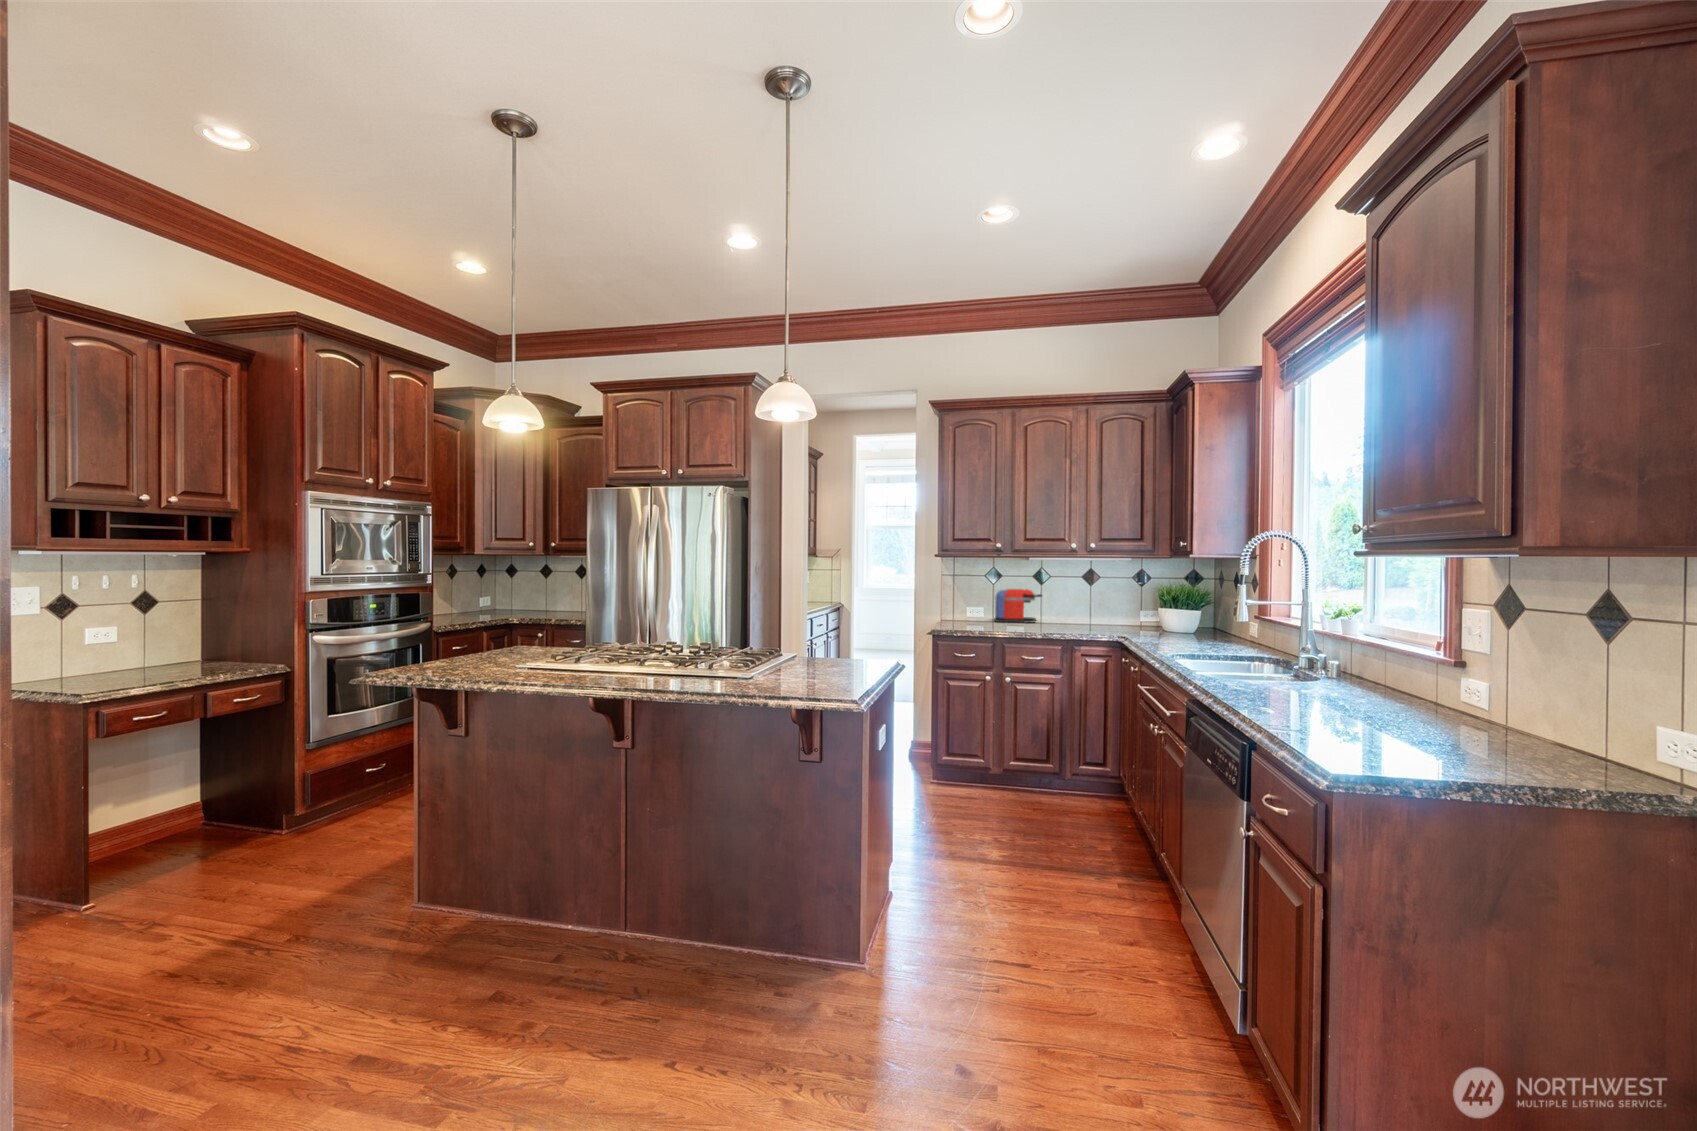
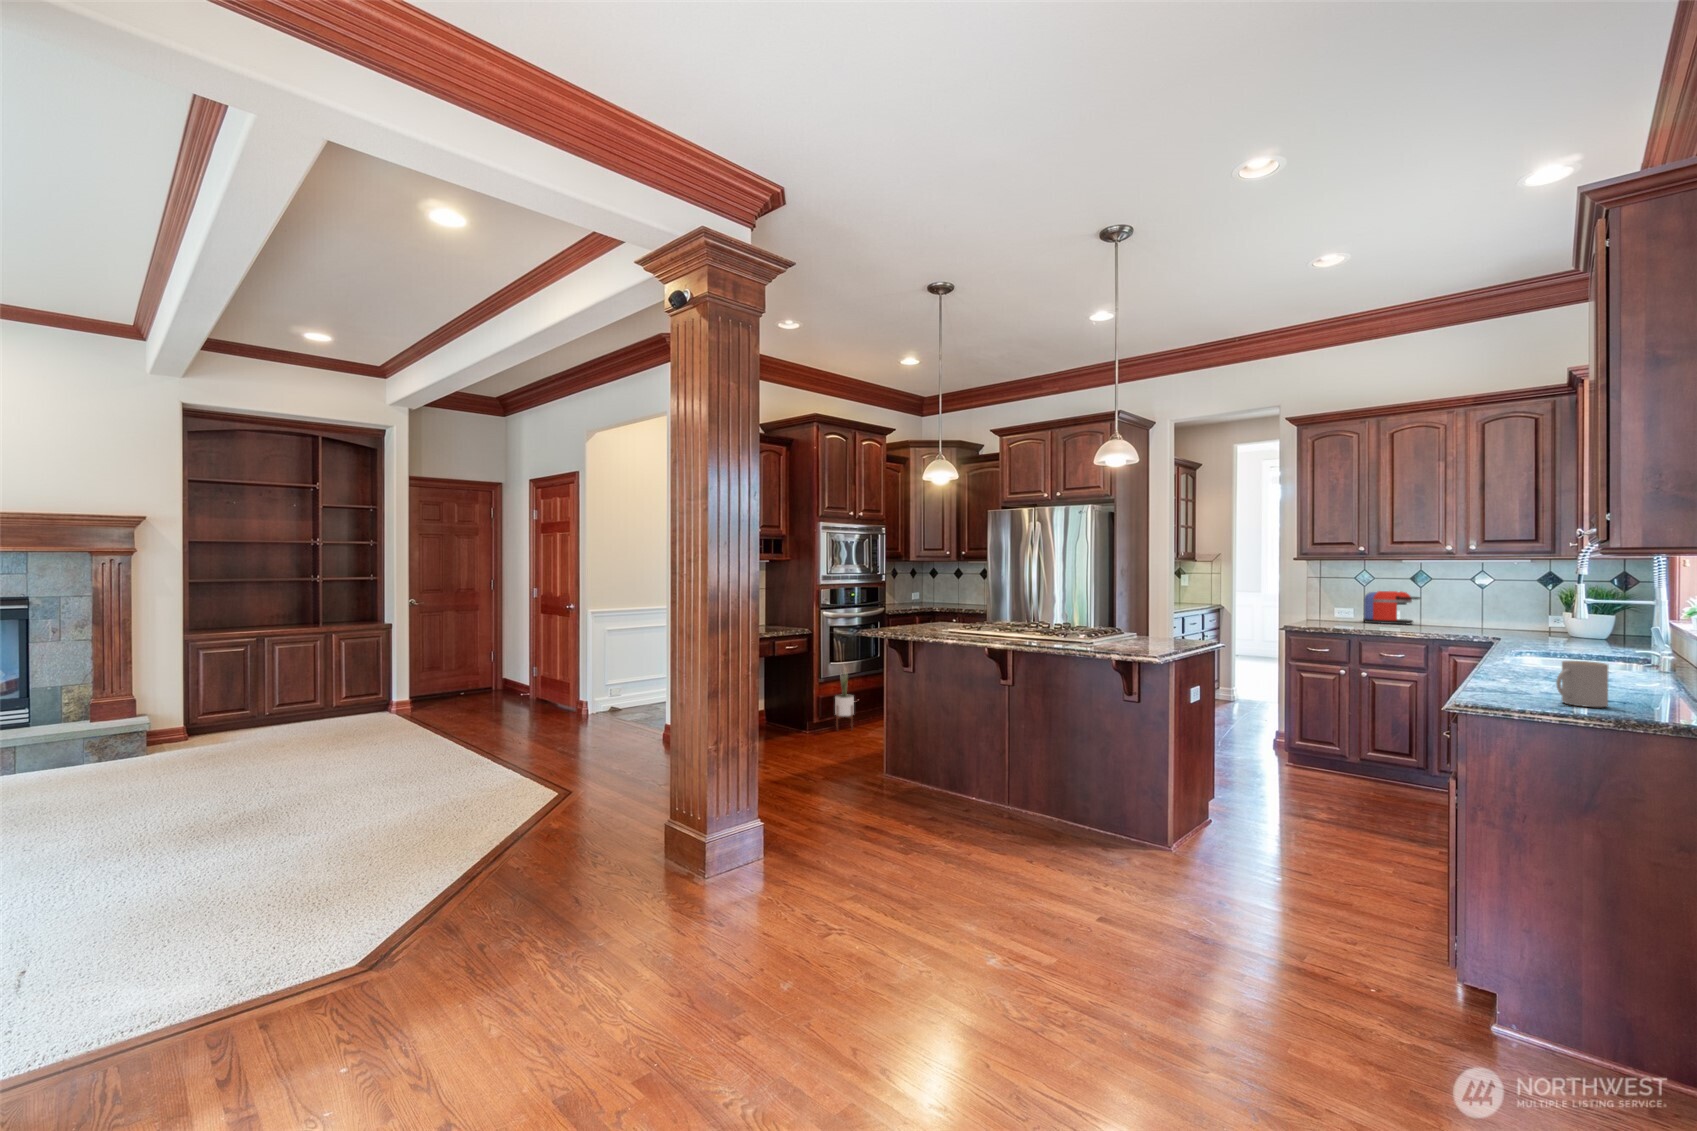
mug: none [1376,694,1431,757] -> present [1556,661,1608,707]
potted plant: none [338,716,373,821] -> present [835,673,854,728]

